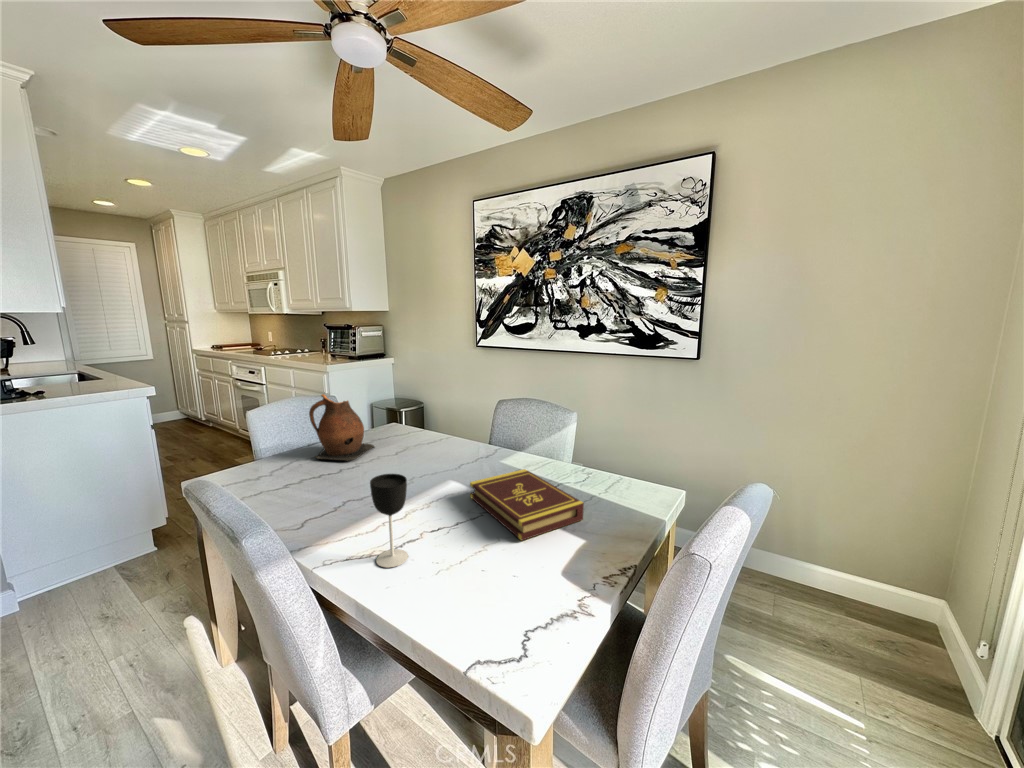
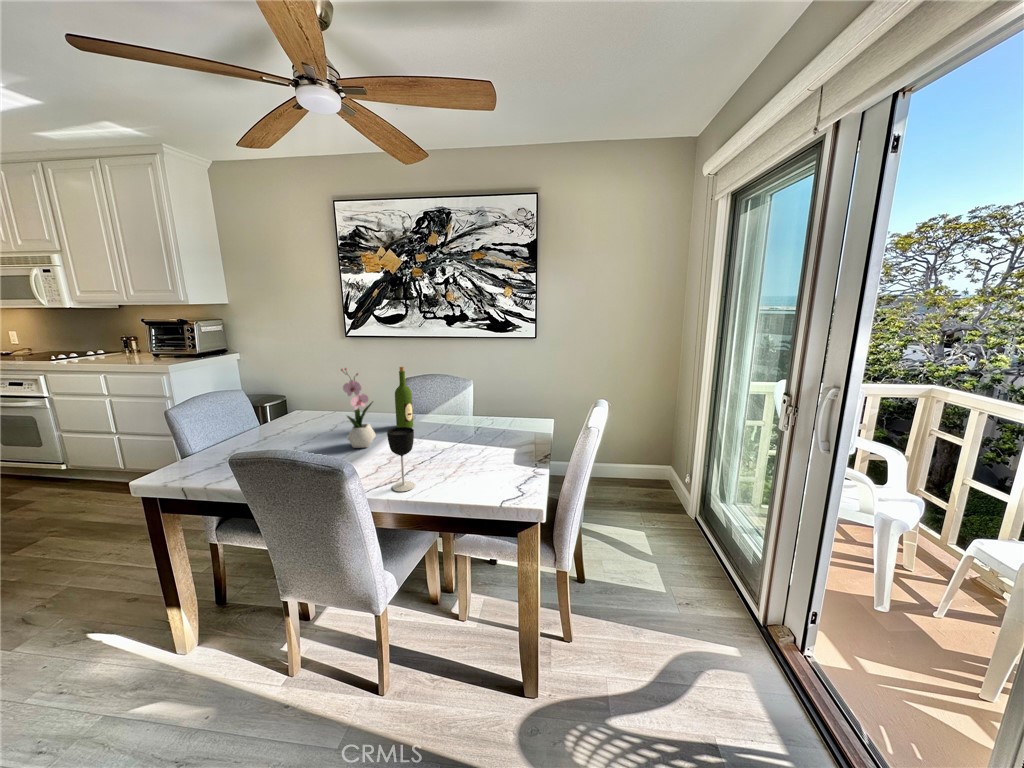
flower arrangement: none [380,383,426,484] -> present [341,368,376,448]
wine bottle: none [464,387,485,466] -> present [395,367,413,428]
ceramic pitcher: present [309,394,374,461] -> none [244,386,304,445]
book: present [470,469,584,541] -> none [423,422,508,461]

